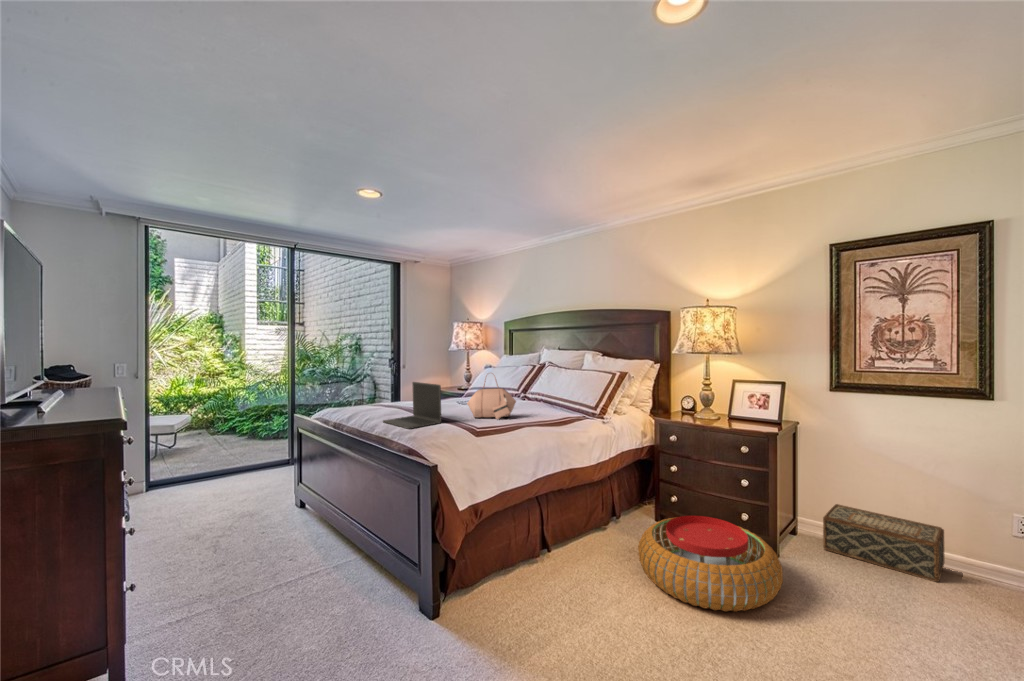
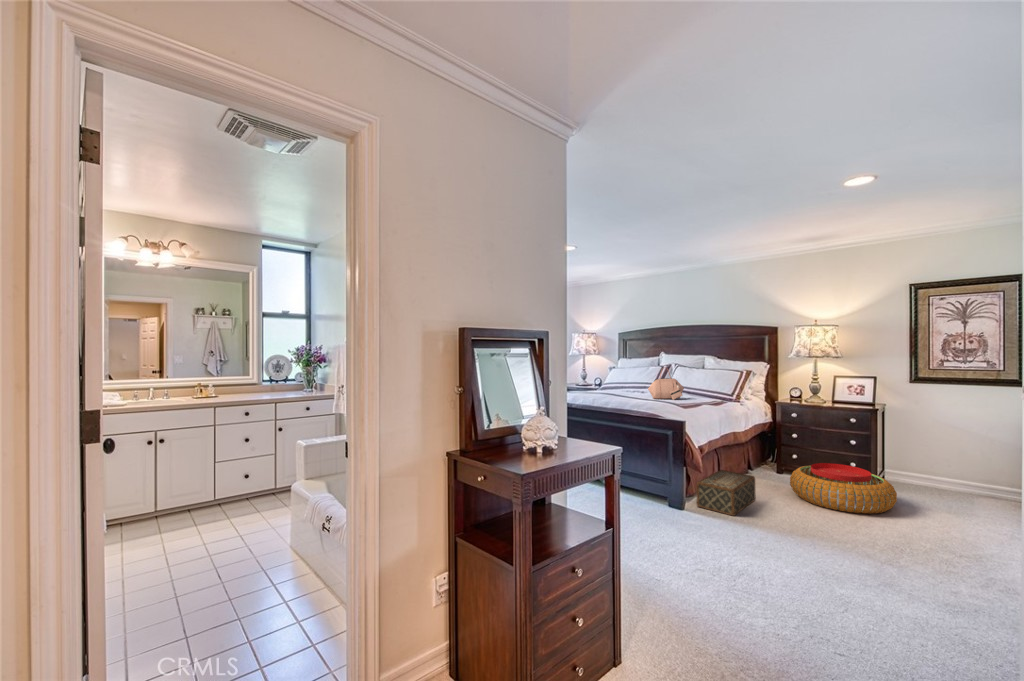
laptop: present [383,382,441,429] -> none [593,373,638,403]
woven basket: present [823,504,944,582] -> present [696,470,756,516]

